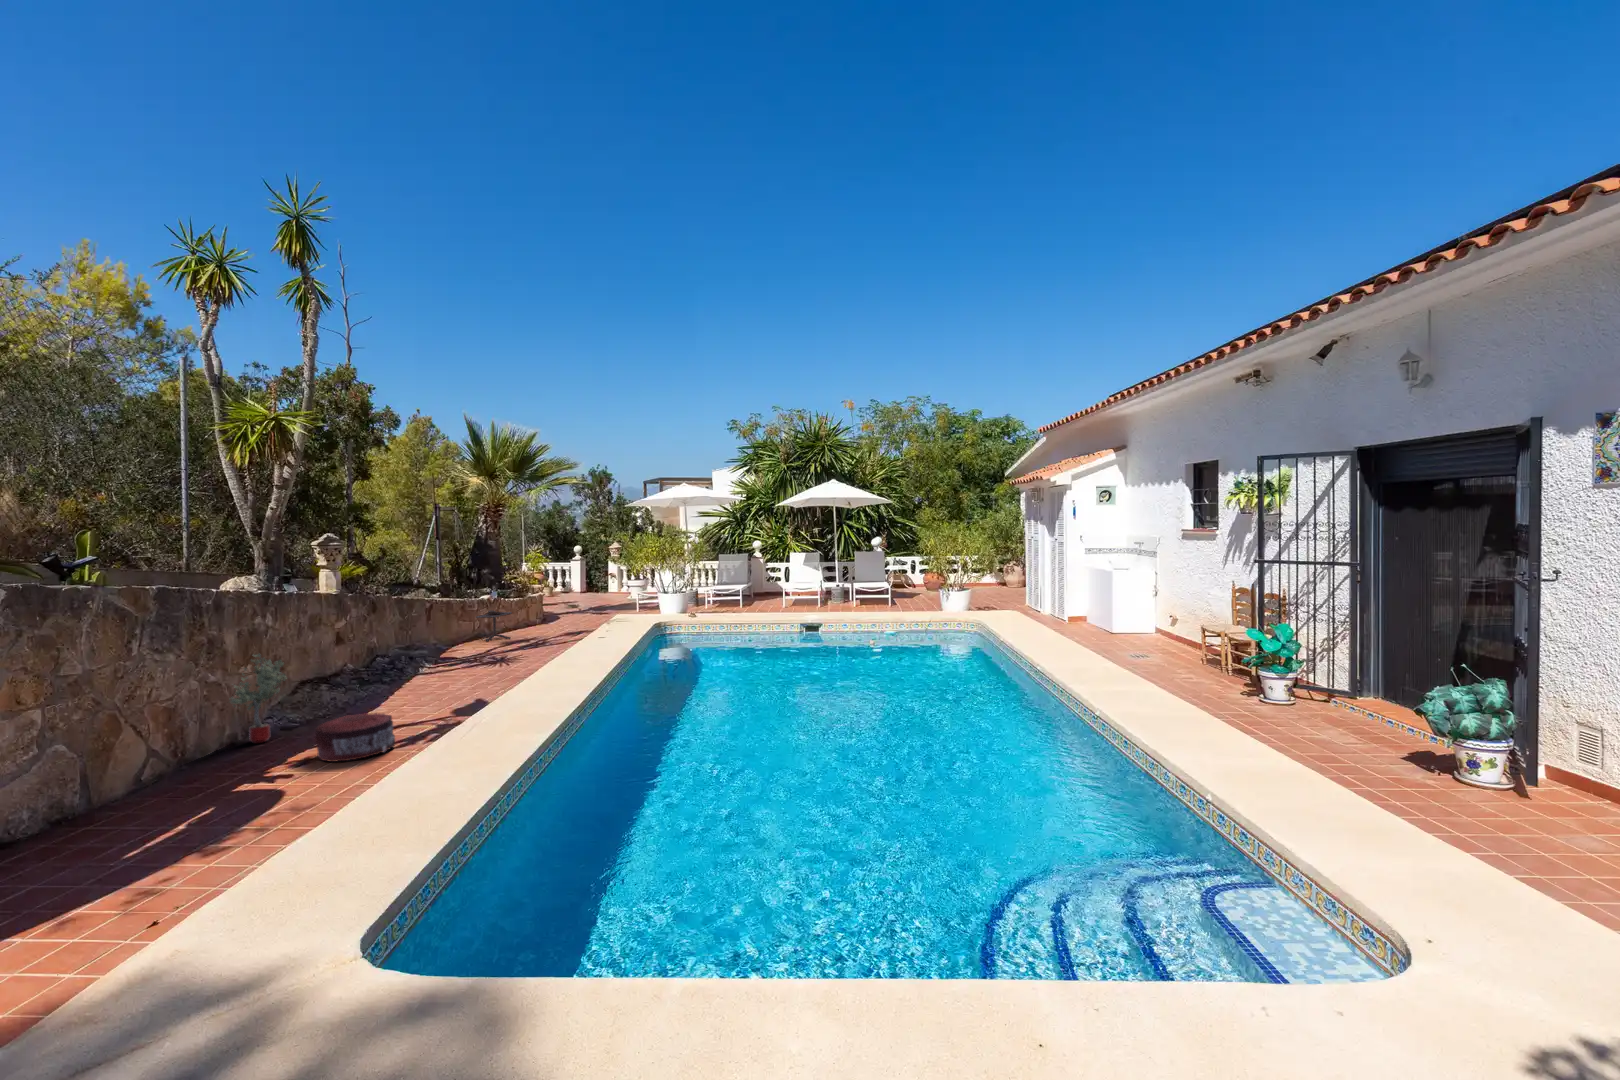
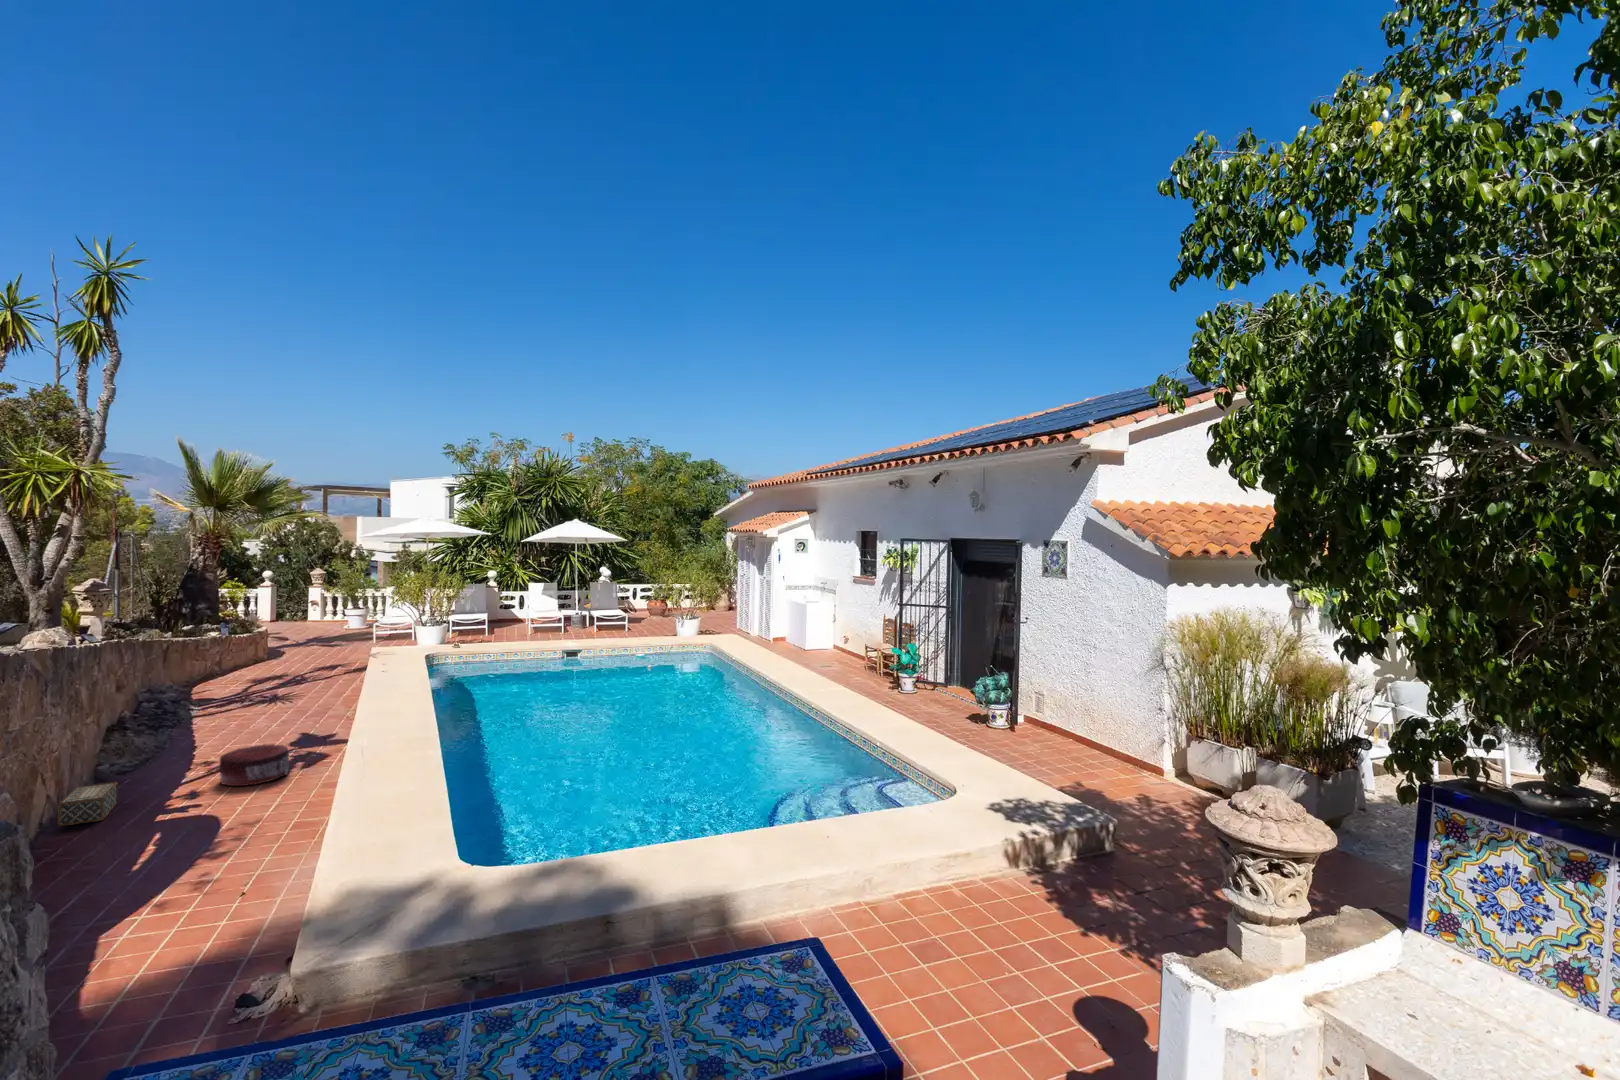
side table: present [476,610,512,642] -> none [219,647,259,678]
potted tree: present [229,654,286,744] -> none [98,700,154,782]
woven basket: none [122,744,209,791] -> present [58,782,118,826]

